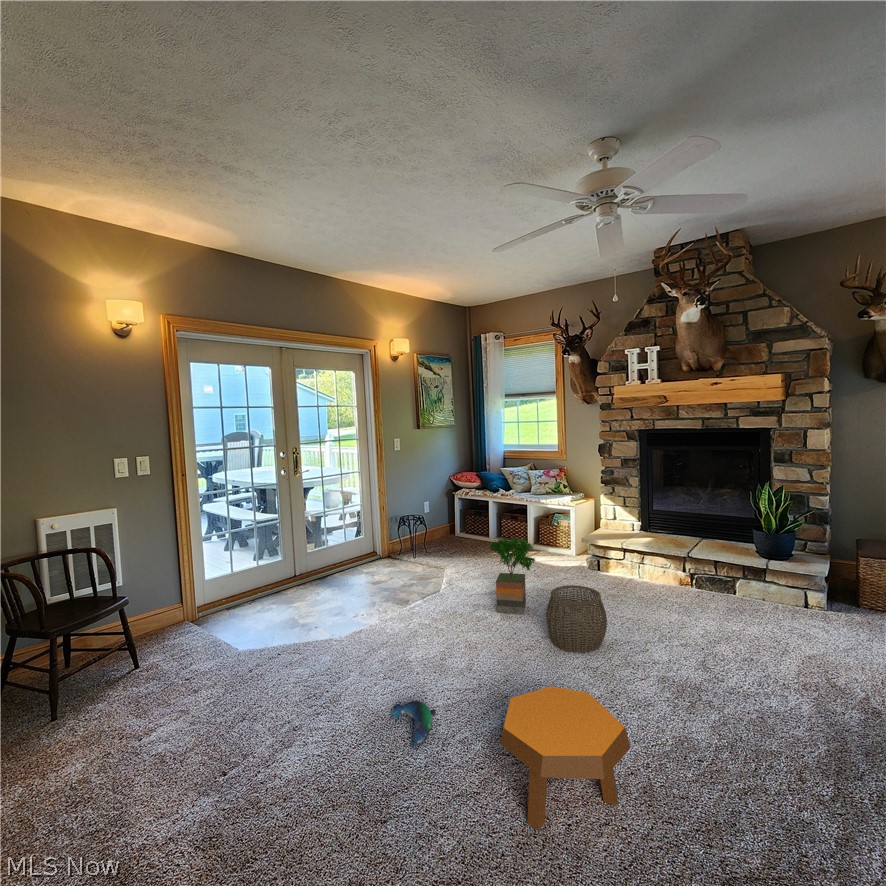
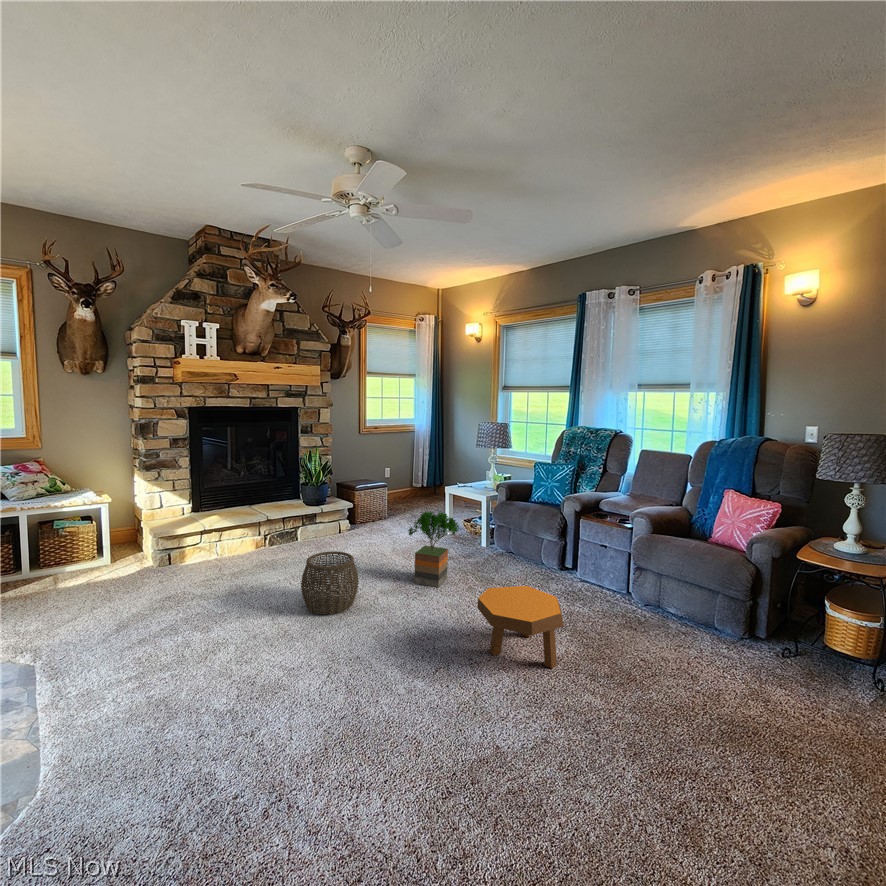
potted tree: present [489,538,535,614] -> present [408,512,459,587]
plush toy: present [391,701,435,749] -> none [399,686,471,735]

